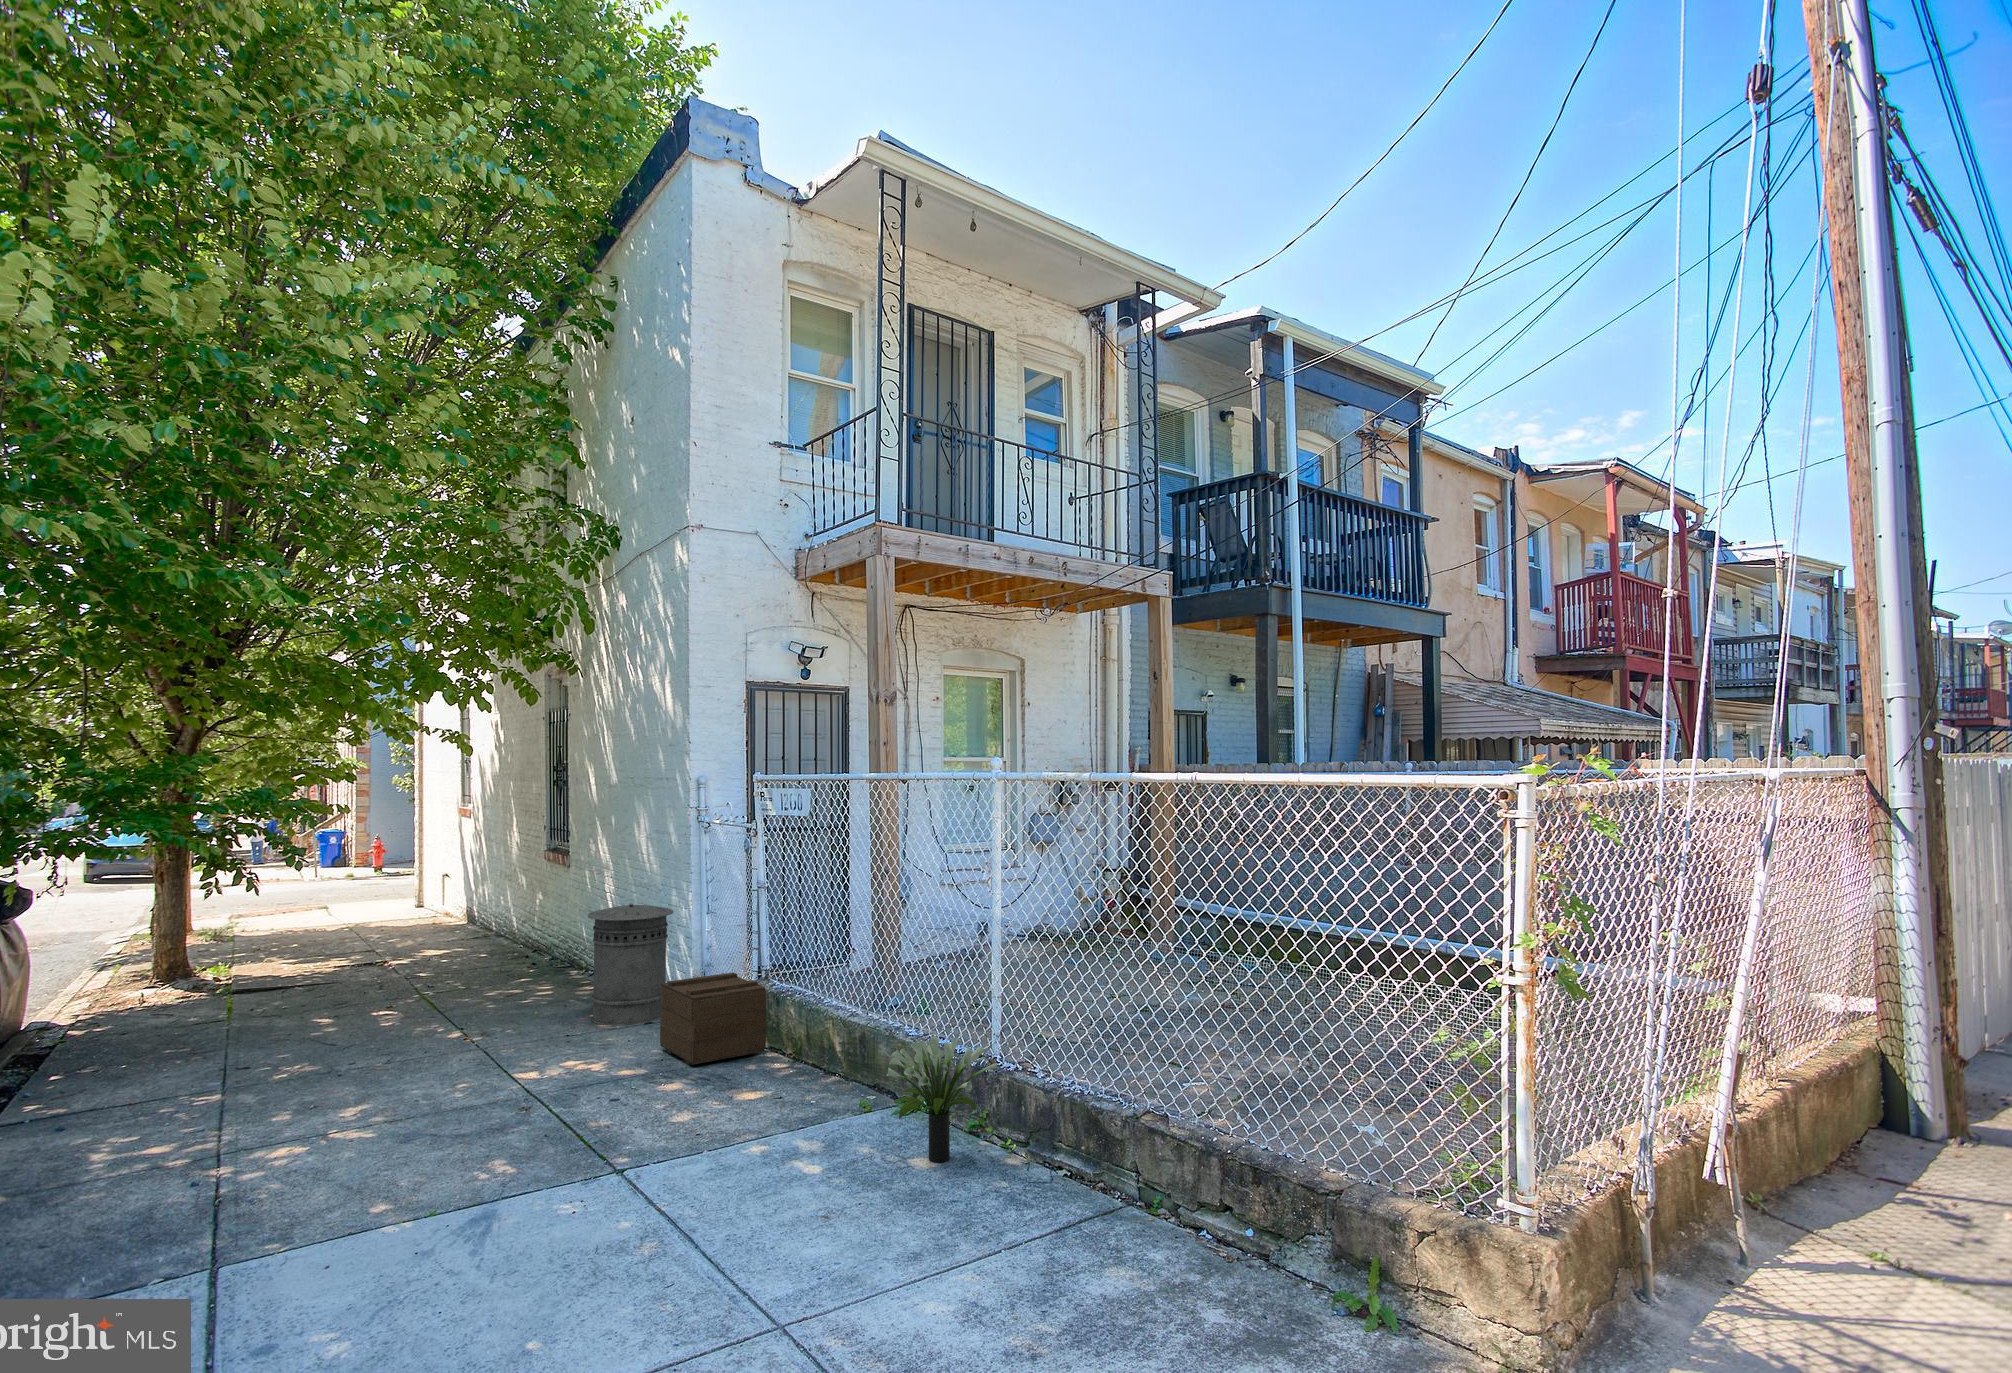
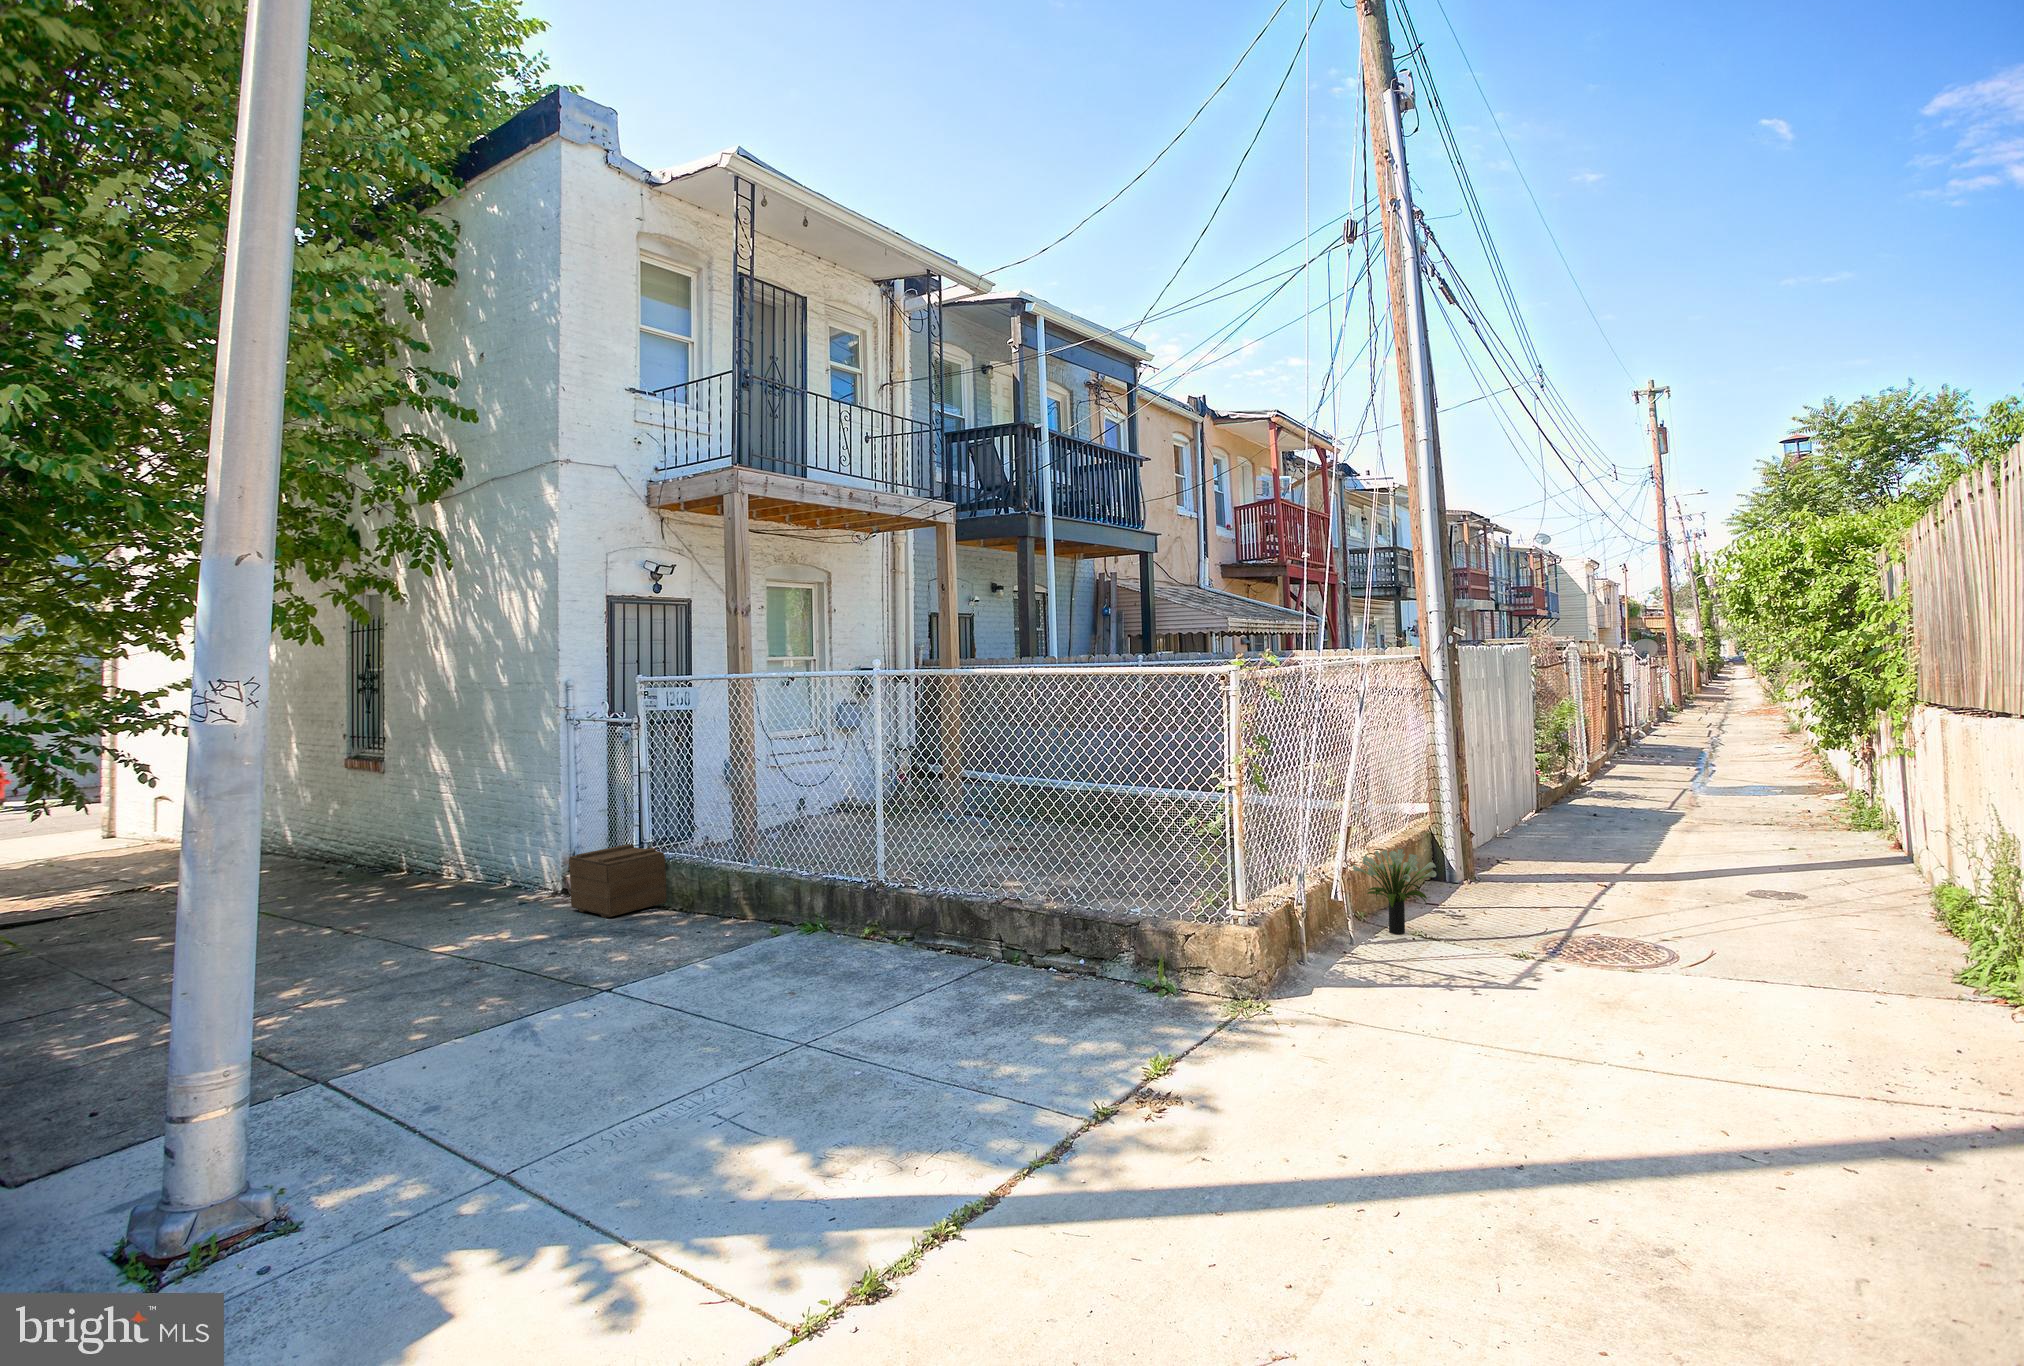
trash can: present [588,903,674,1026] -> none [479,796,557,899]
potted plant: present [887,1036,997,1162] -> present [1353,849,1437,934]

